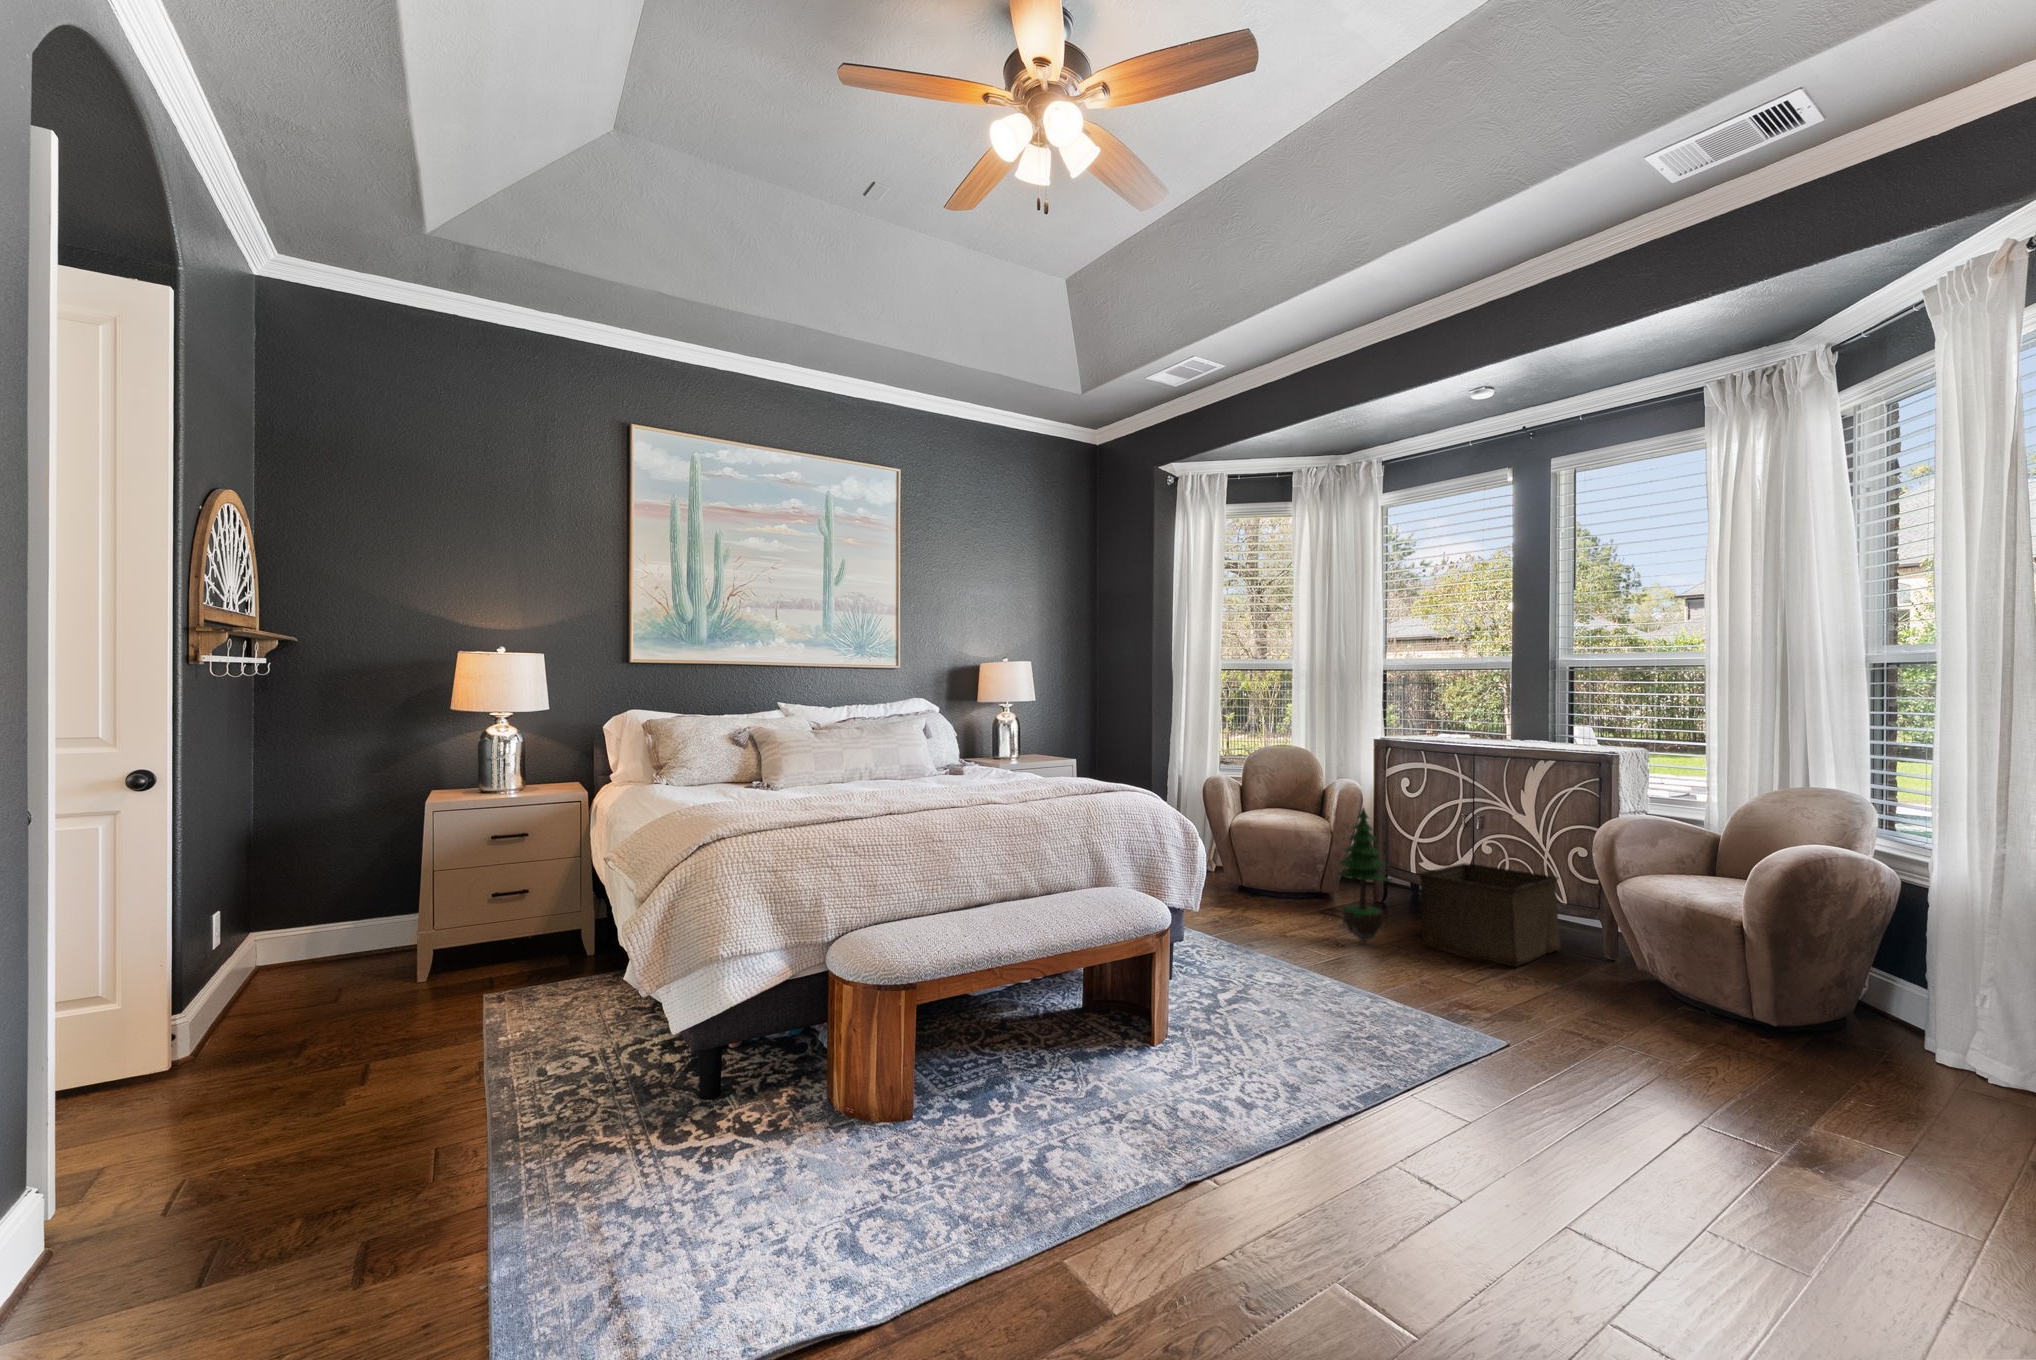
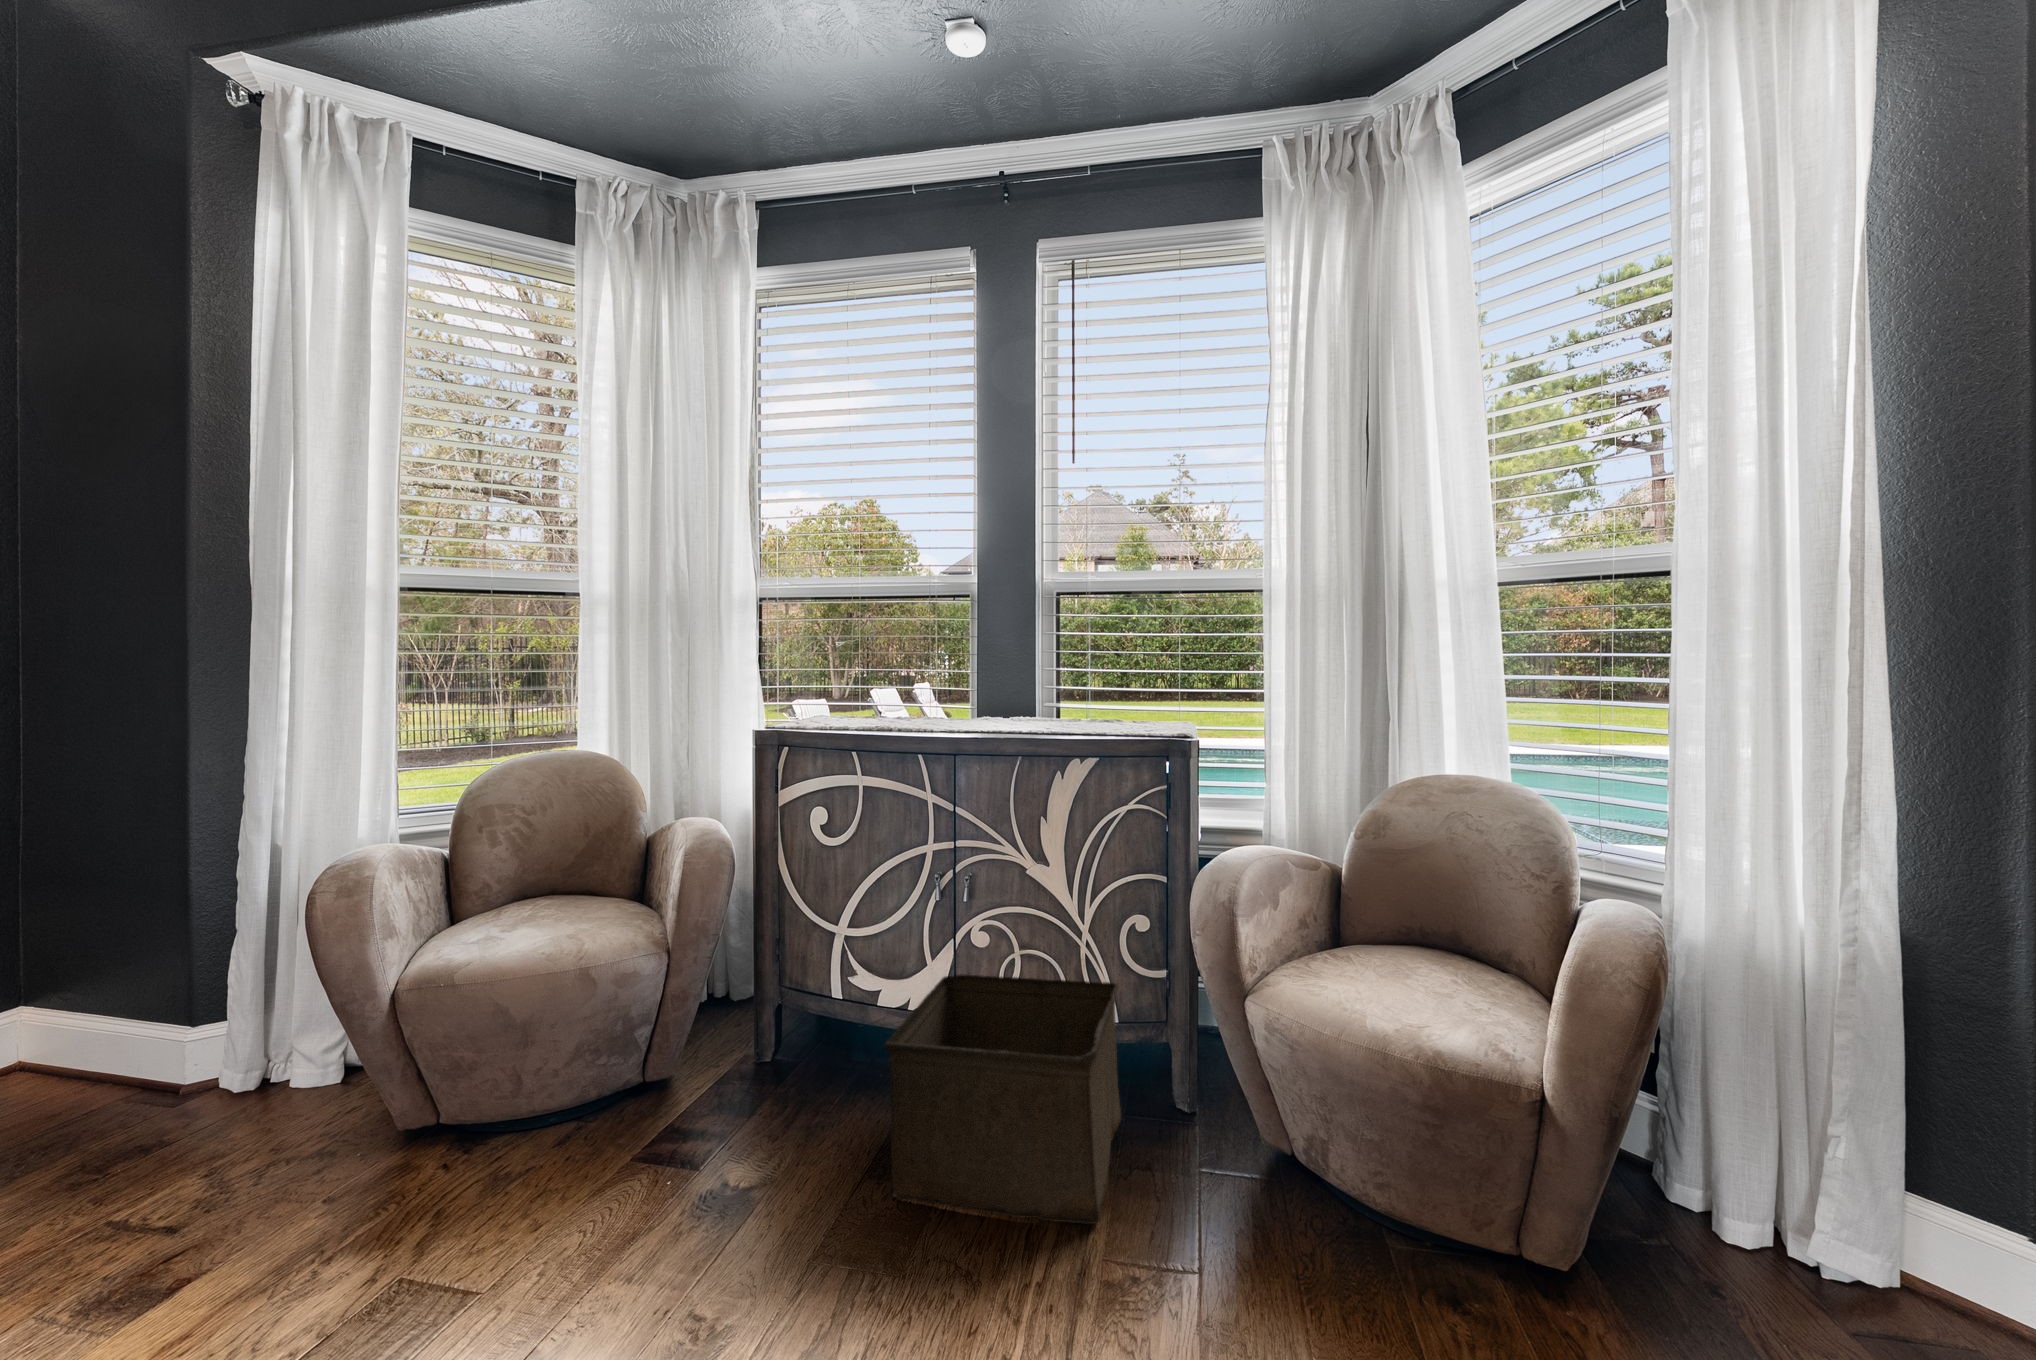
potted tree: present [1338,808,1387,942] -> none [699,911,827,1252]

